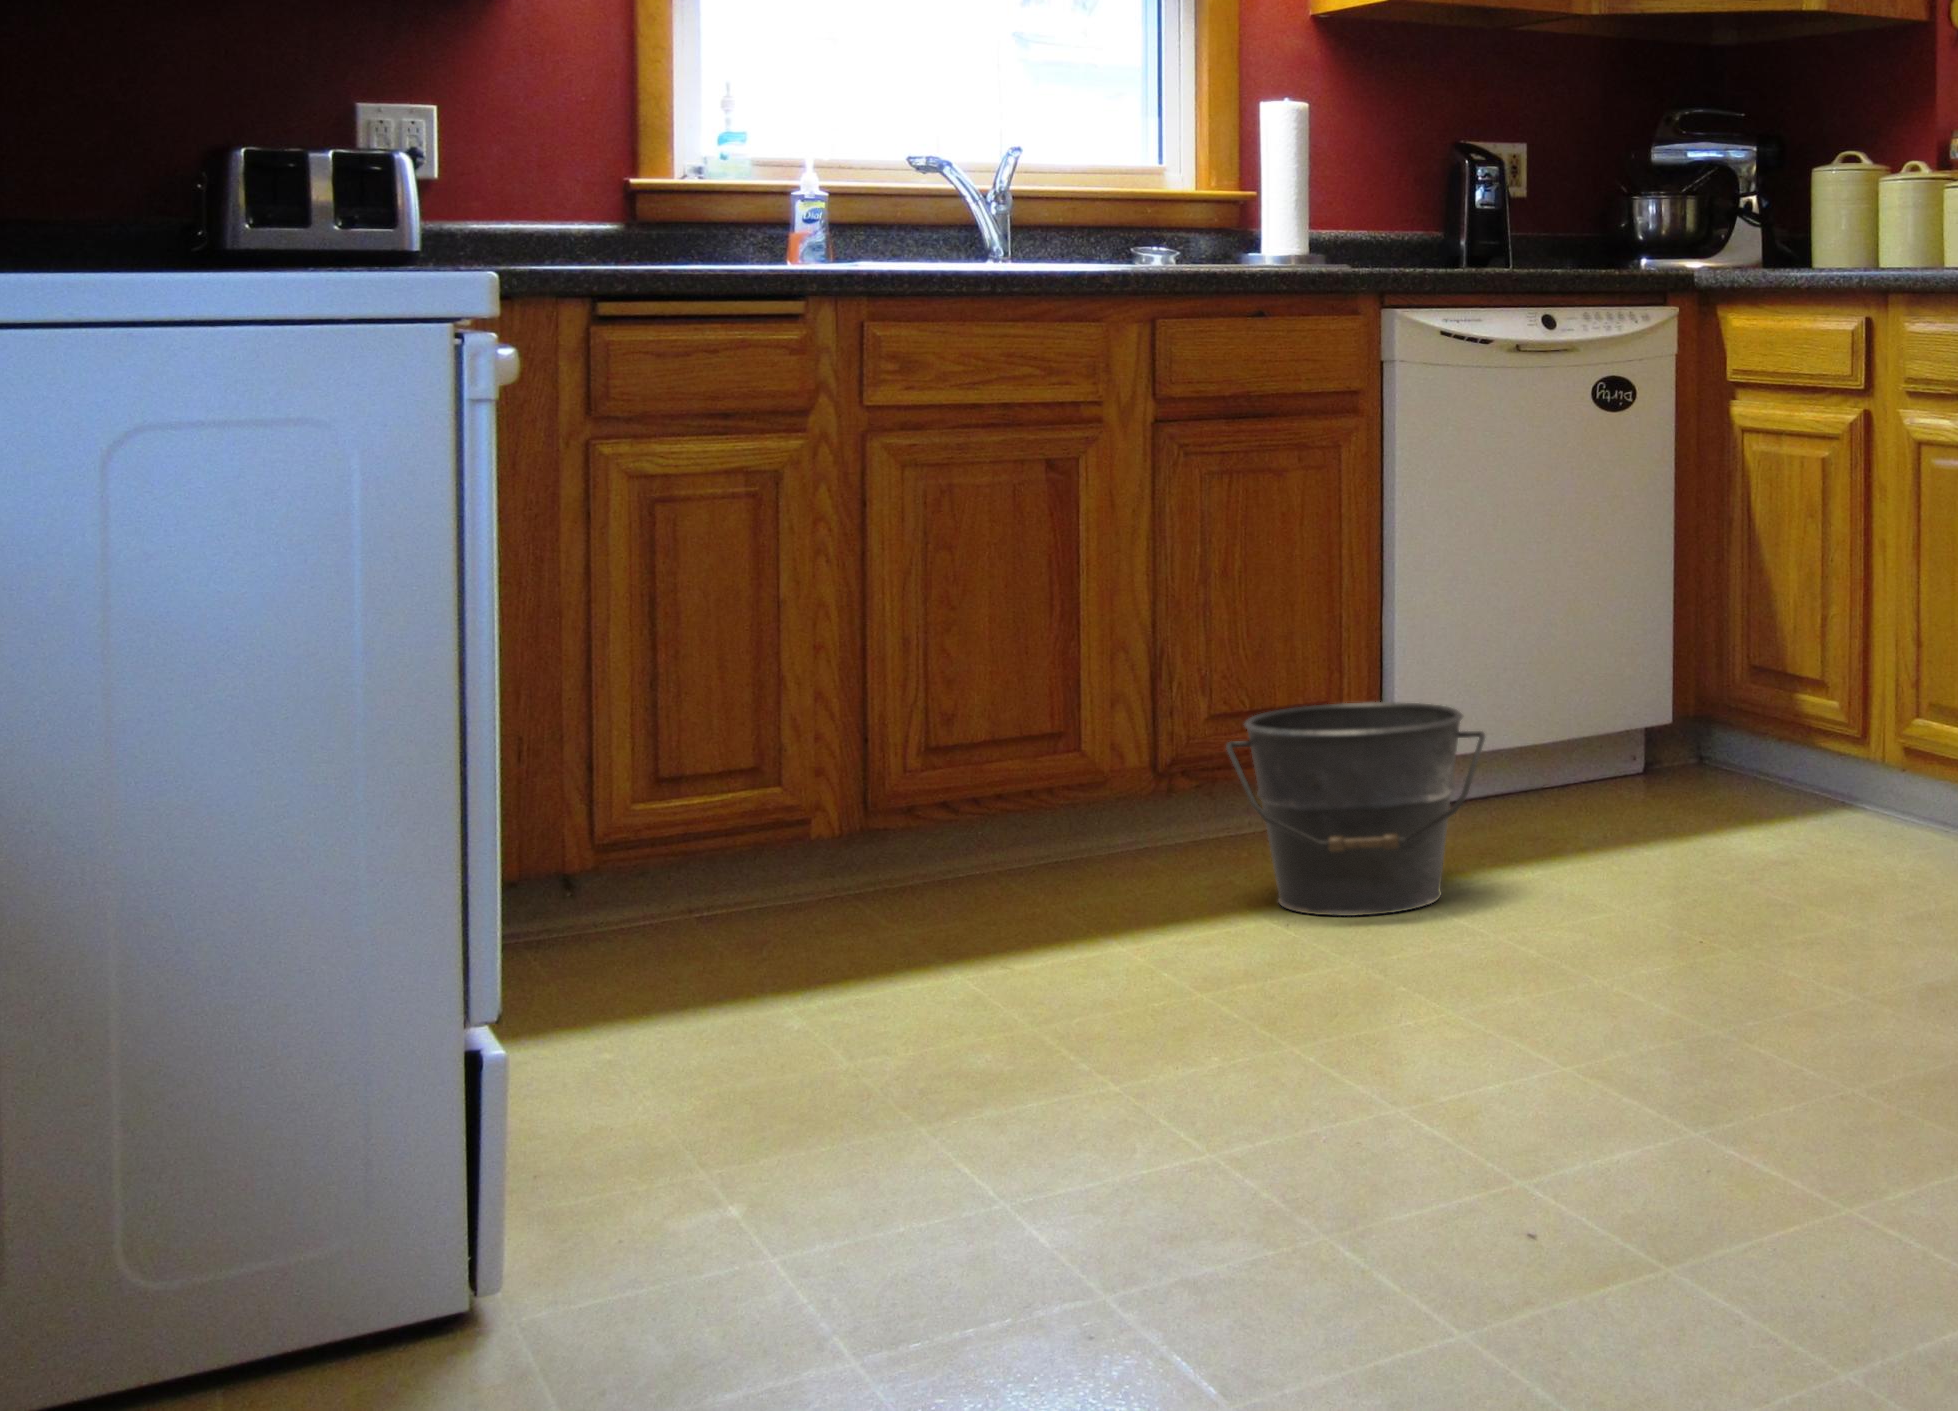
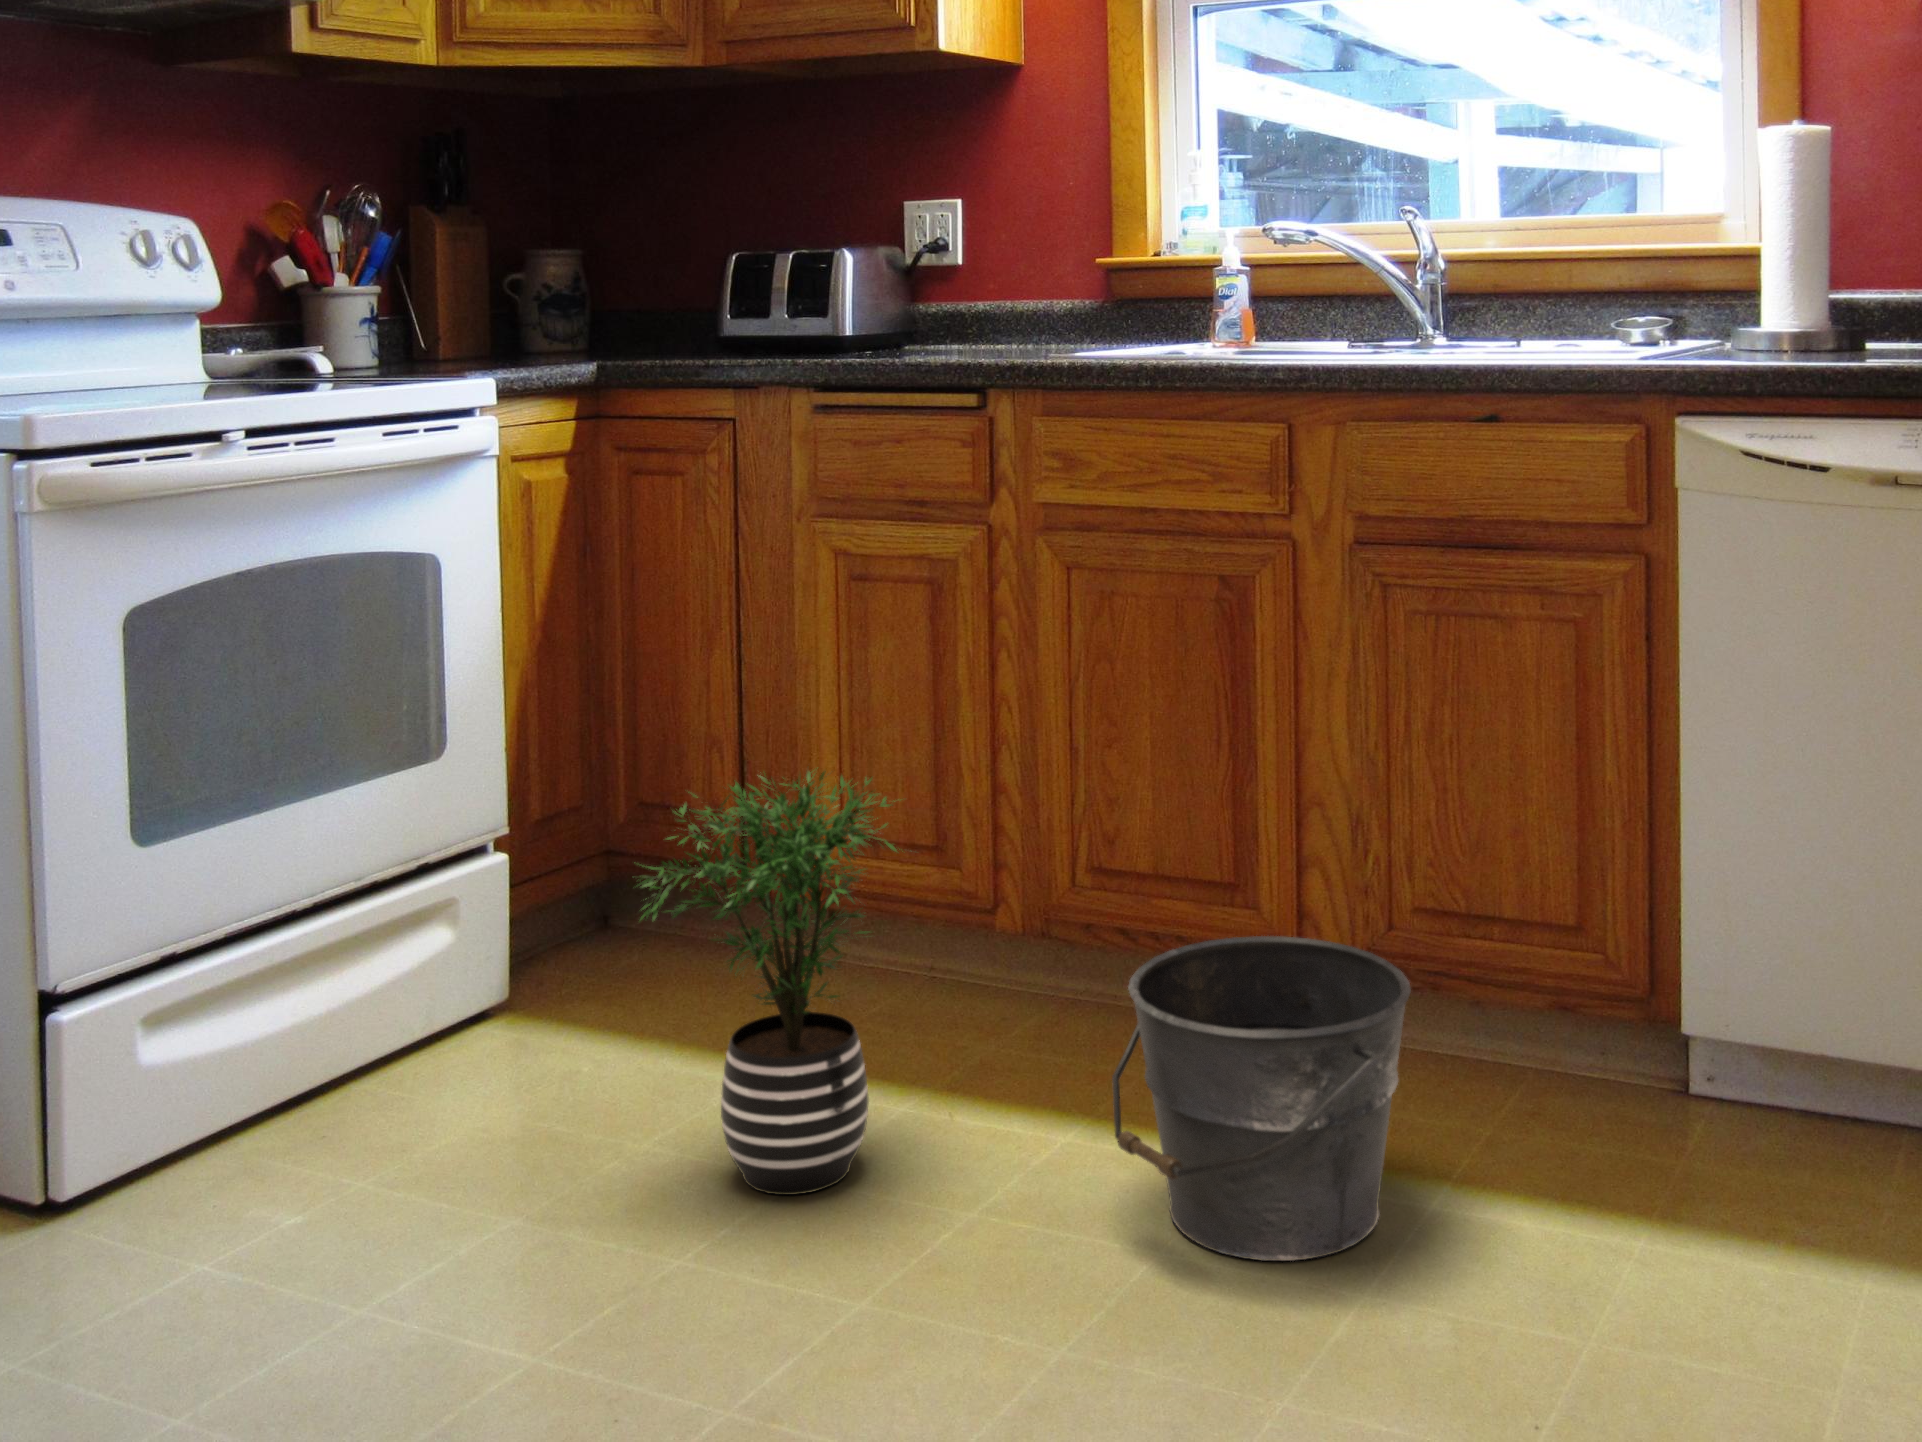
potted plant: none [910,595,1186,985] -> present [637,771,897,1195]

